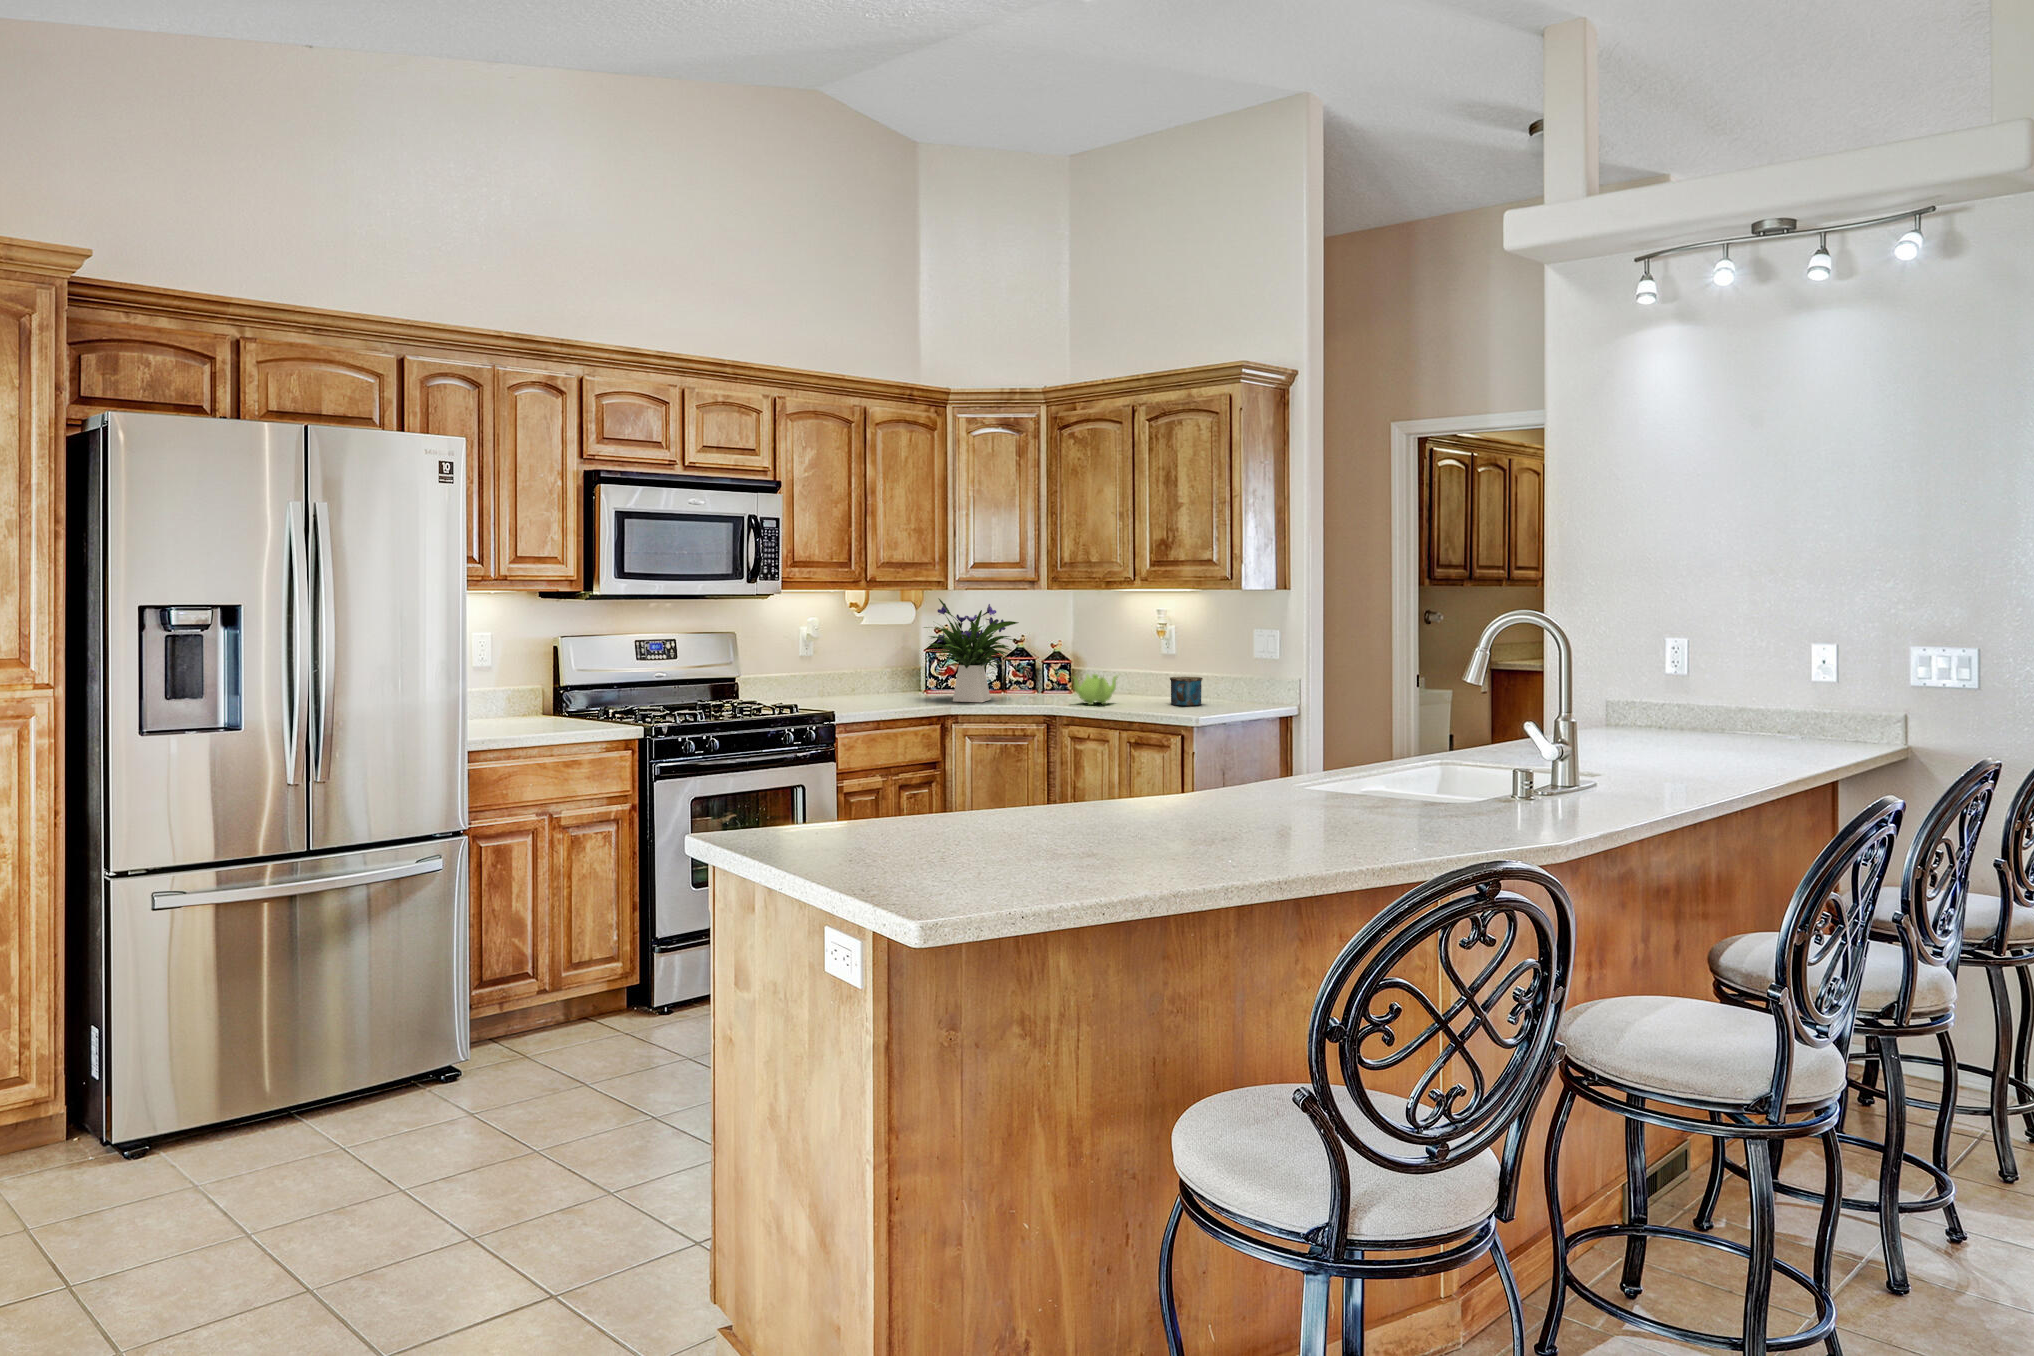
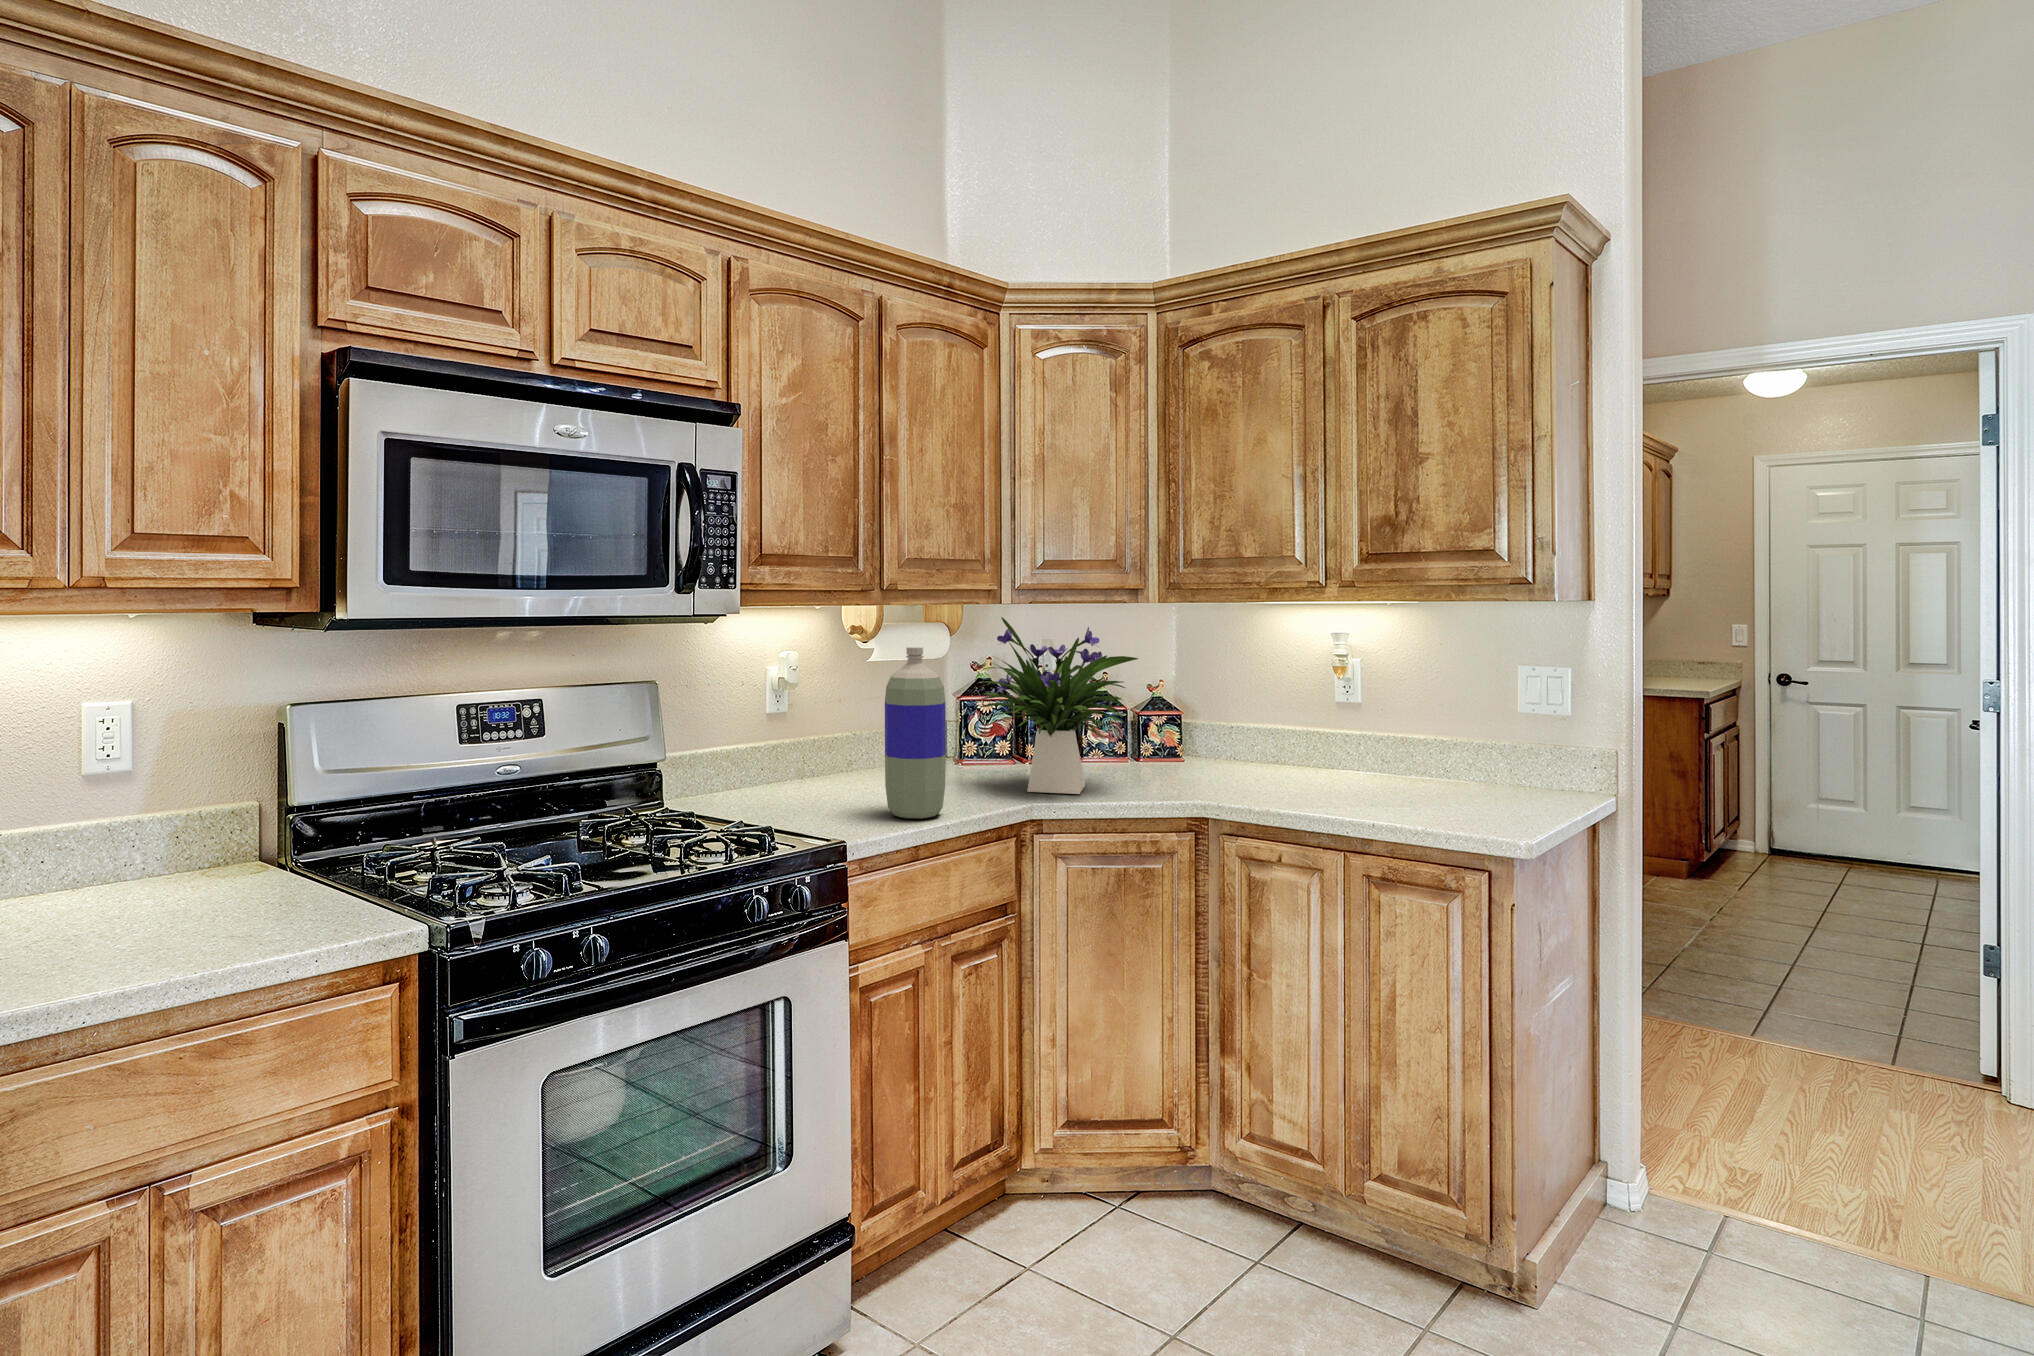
bottle: none [863,614,897,710] -> present [885,647,946,819]
teapot: present [1073,674,1117,705] -> none [1233,743,1310,799]
mug: present [1170,677,1203,706] -> none [1394,748,1454,800]

